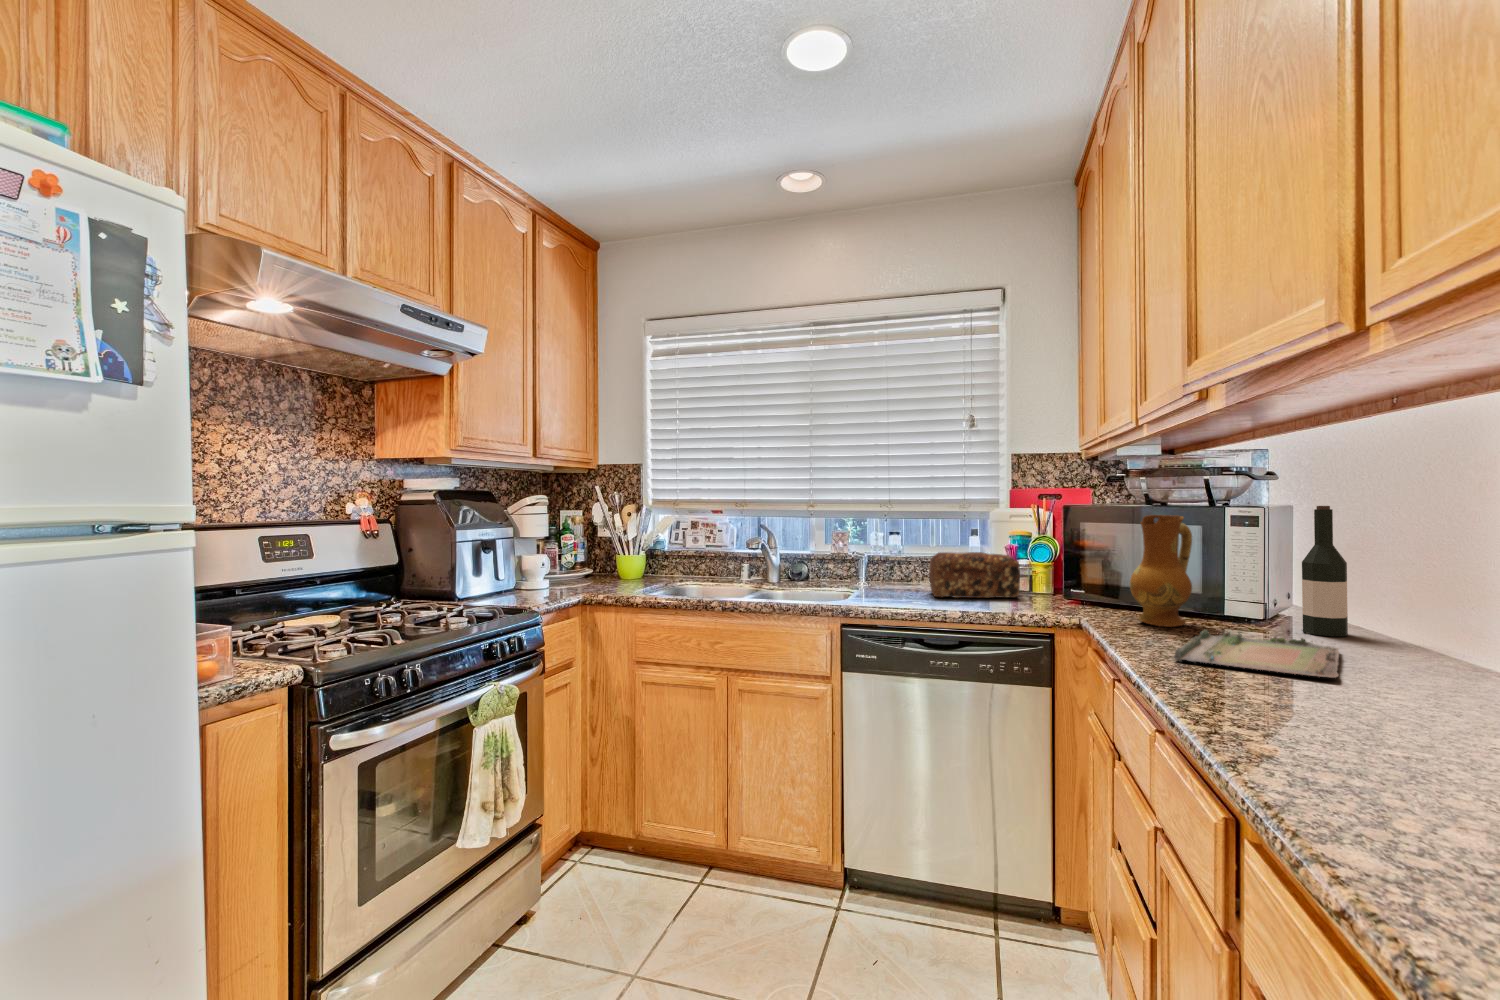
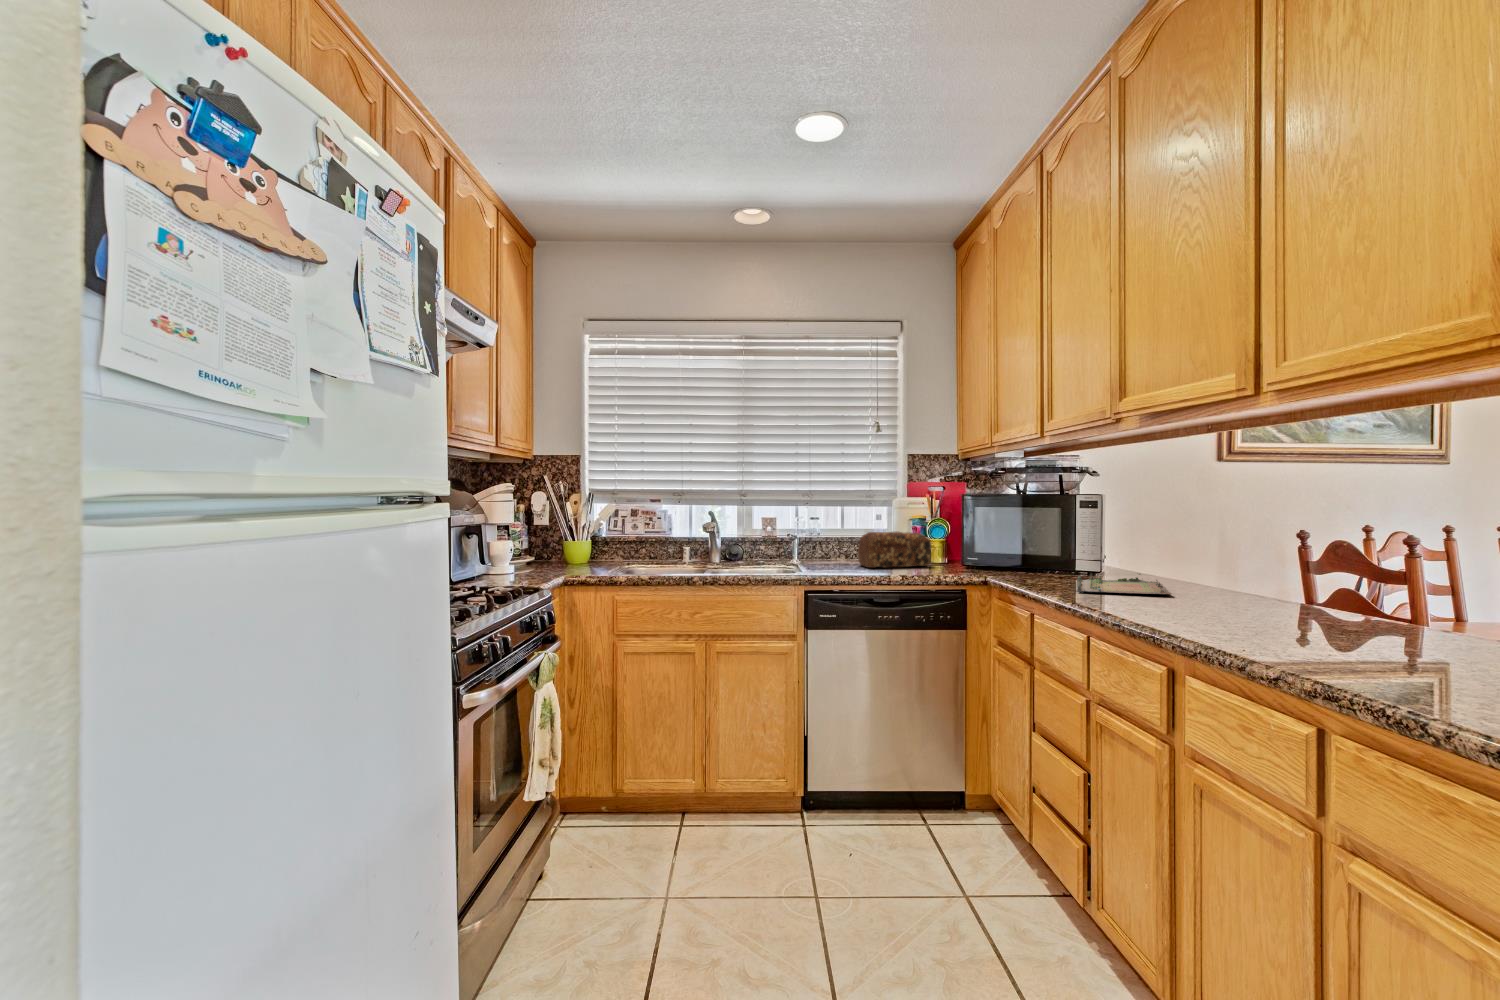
wine bottle: present [1302,506,1348,636] -> none [1127,493,1152,578]
ceramic jug: present [1130,515,1192,627] -> none [1023,499,1064,578]

